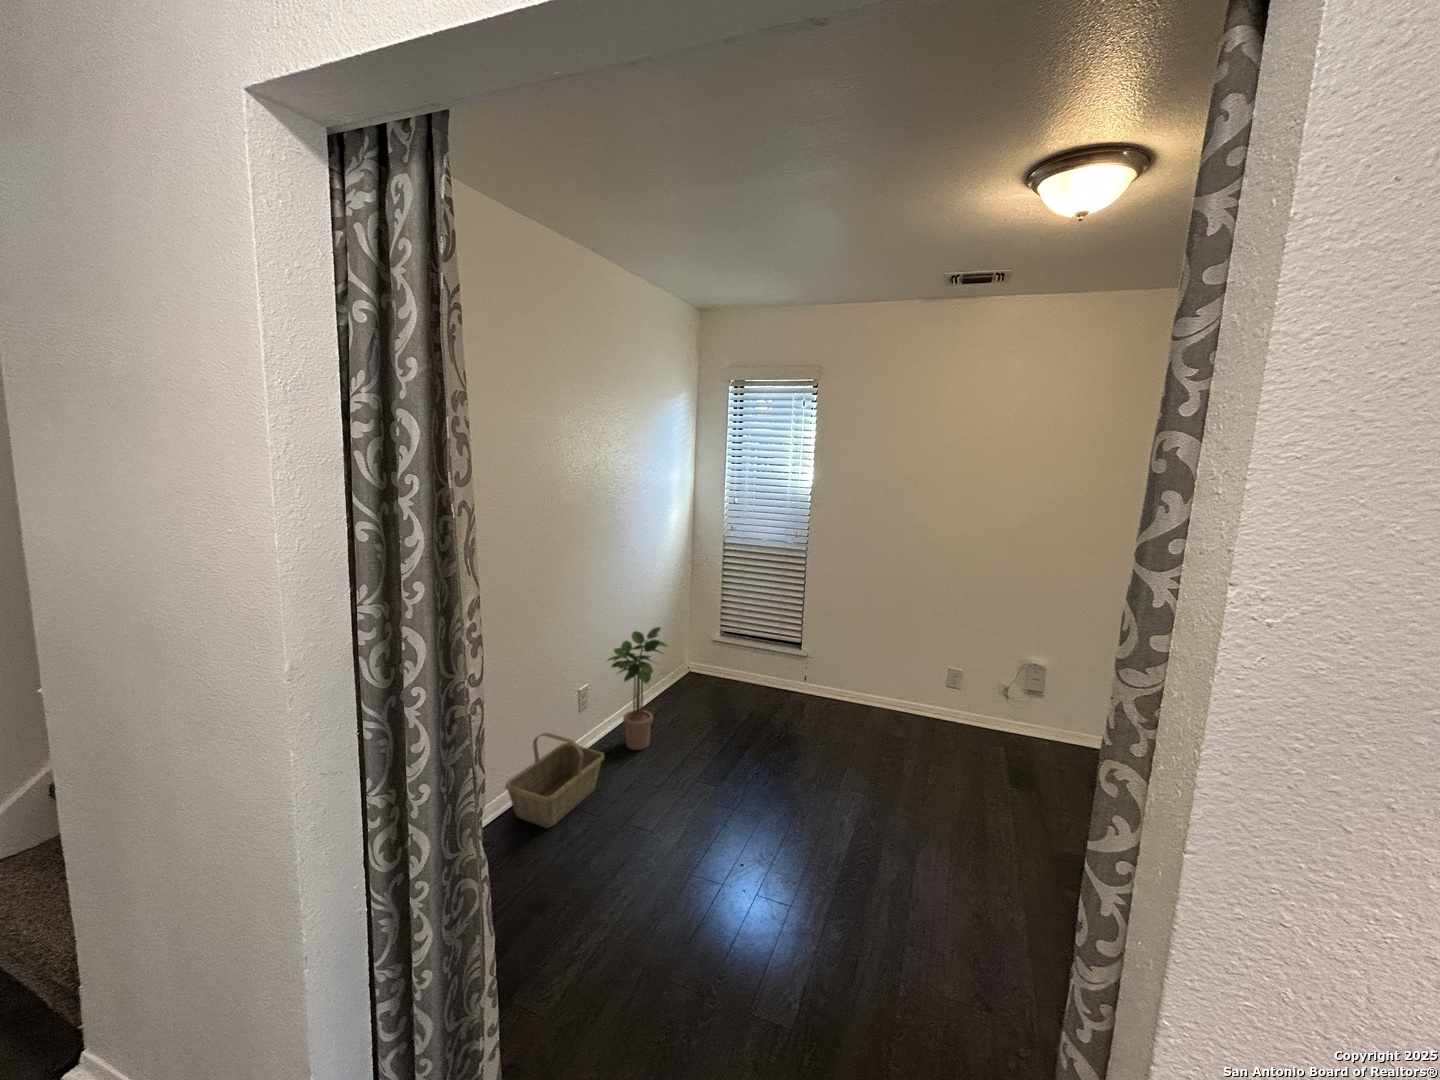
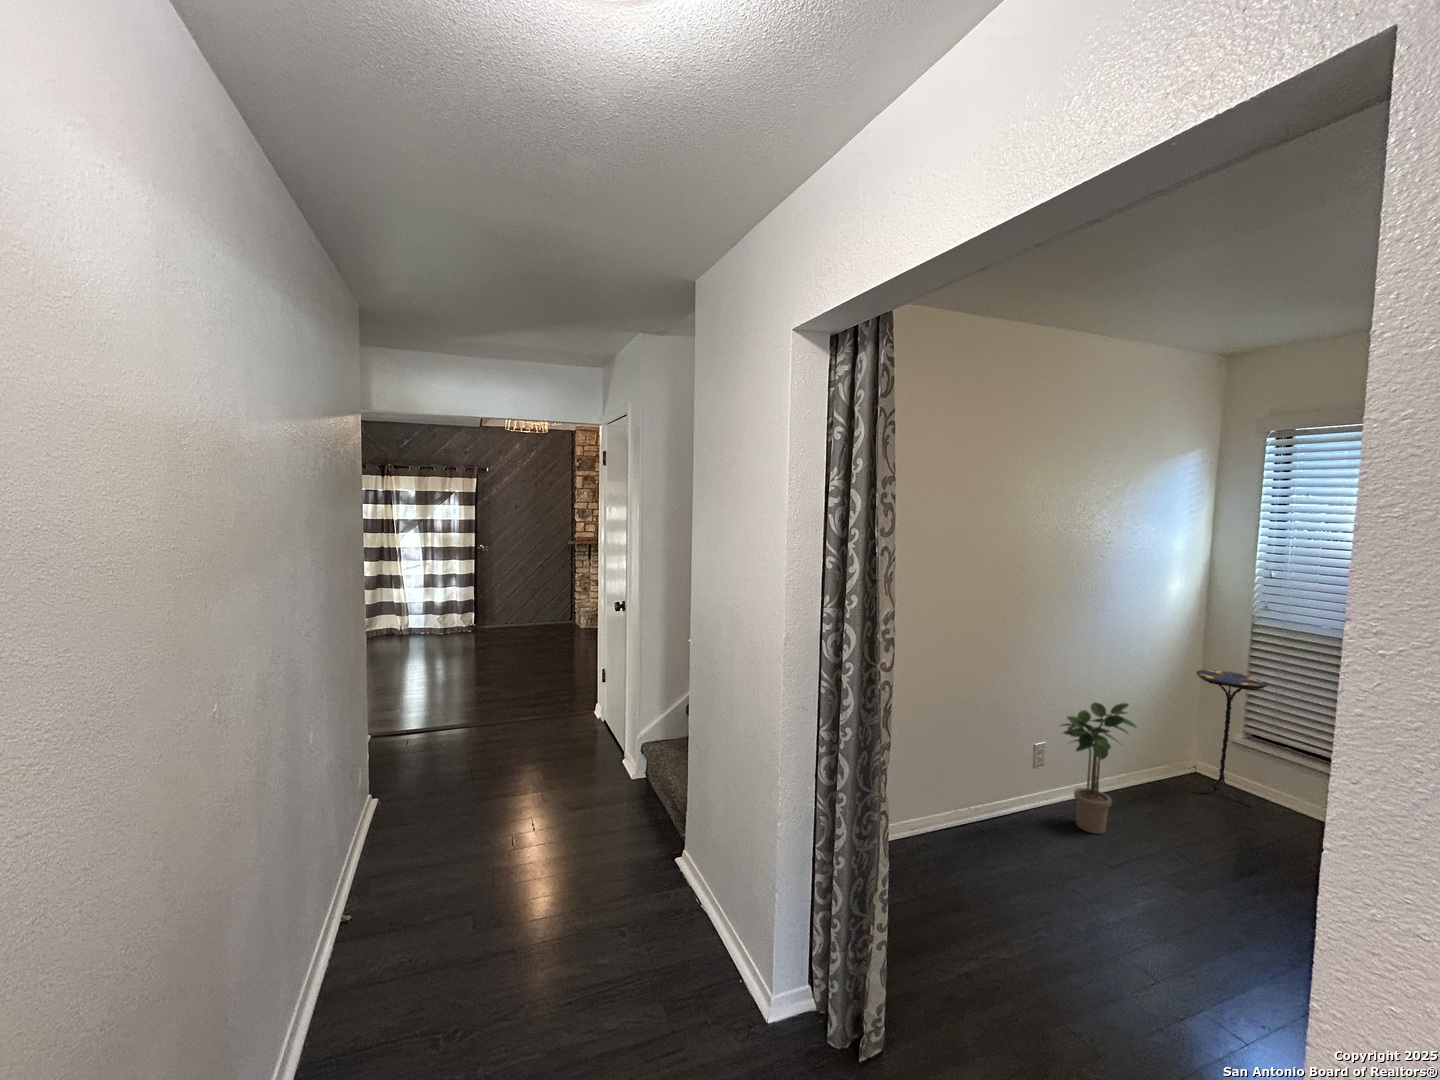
side table: none [693,582,737,683] -> present [1195,670,1267,806]
basket: present [506,733,604,828] -> none [938,773,1041,860]

